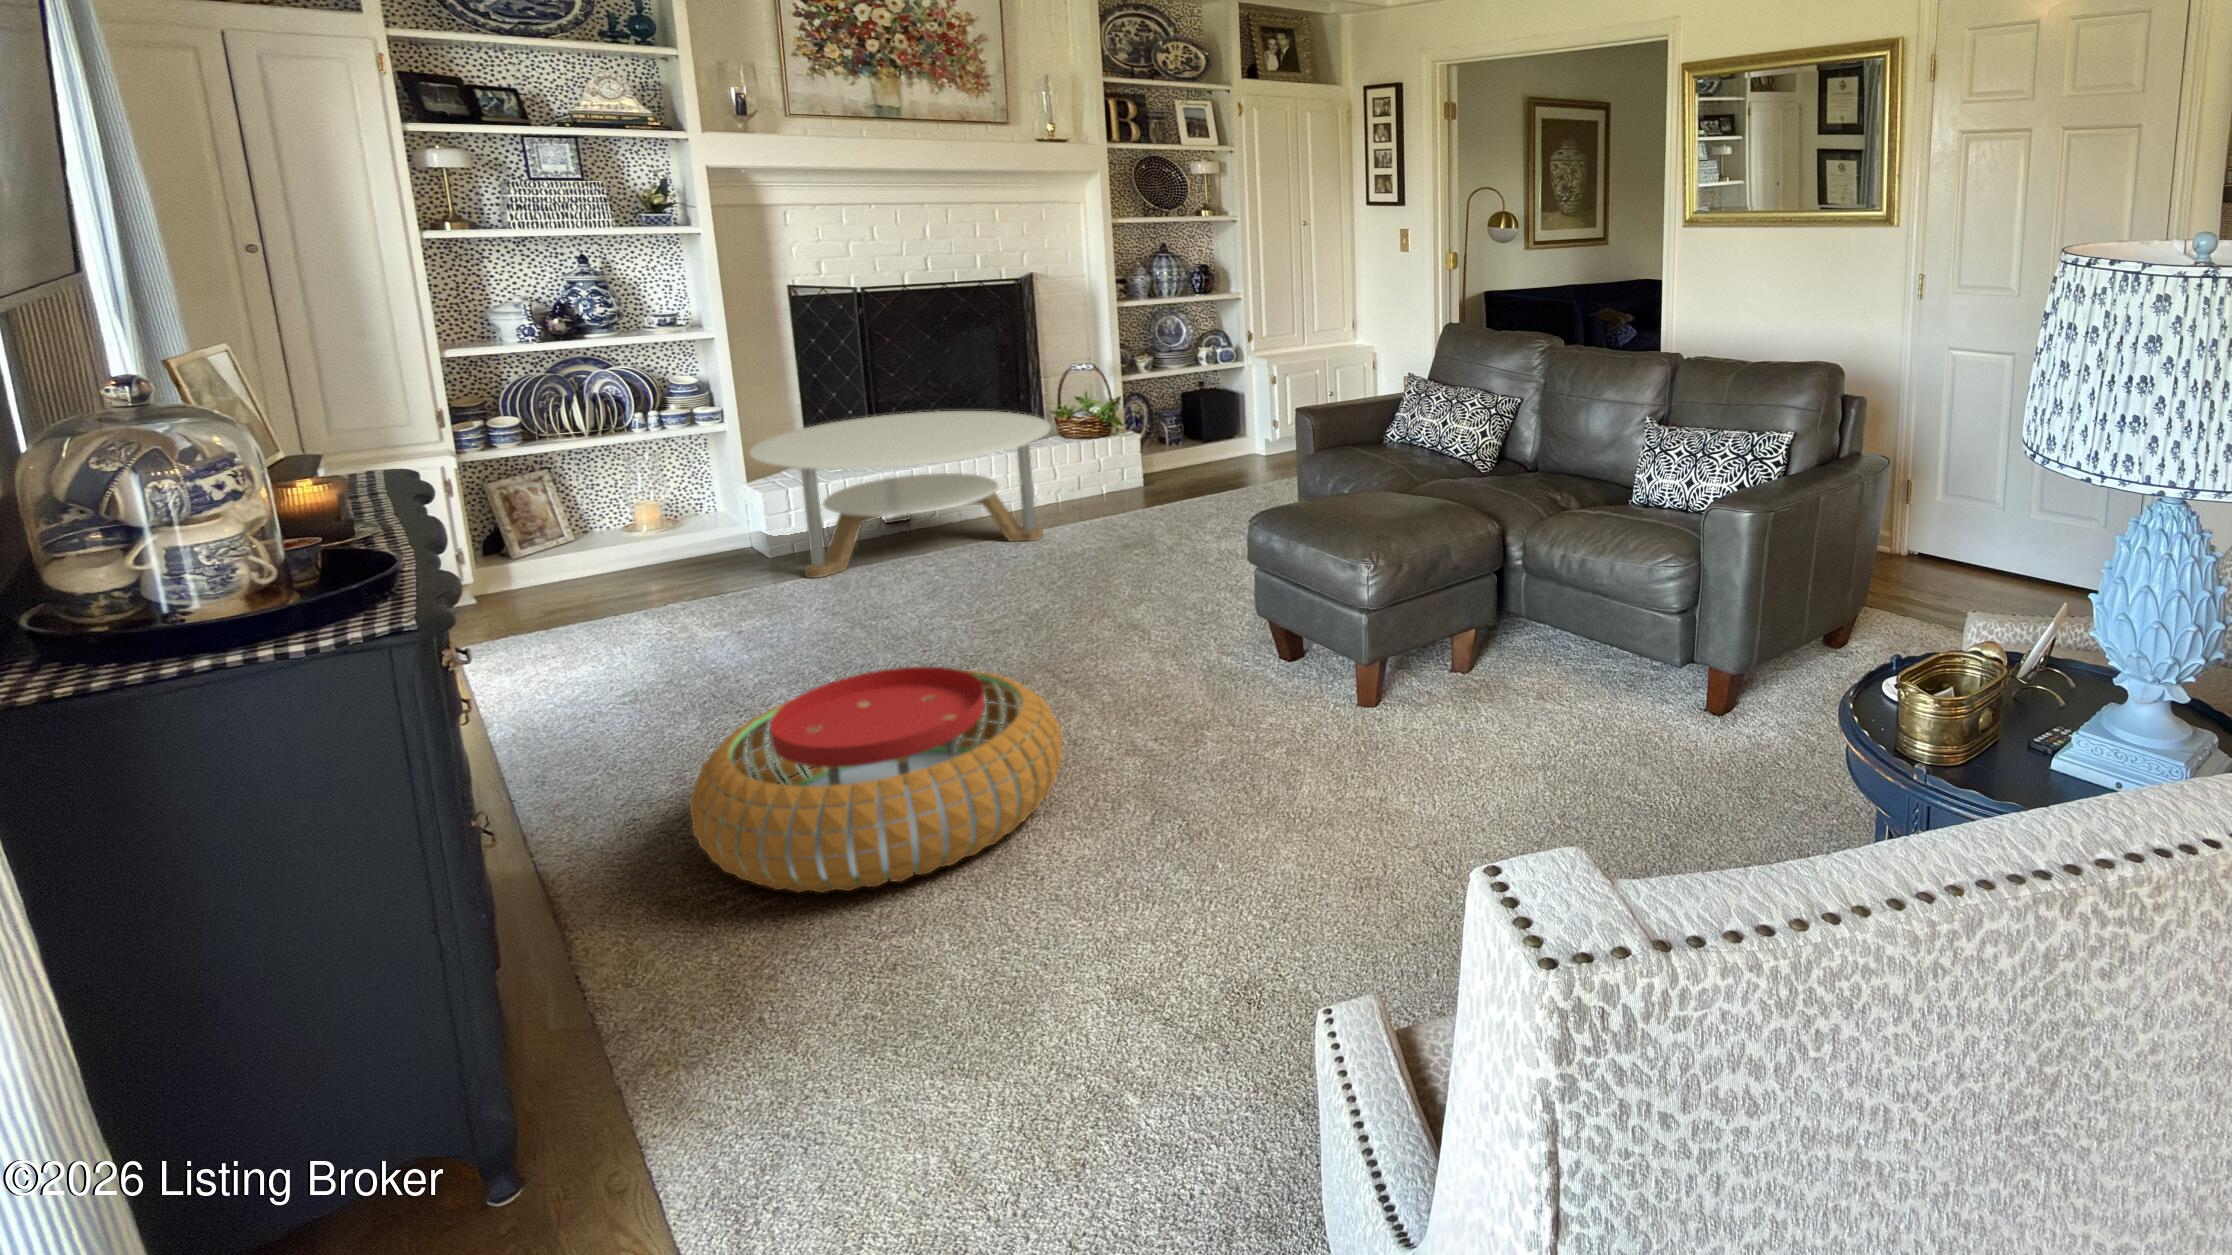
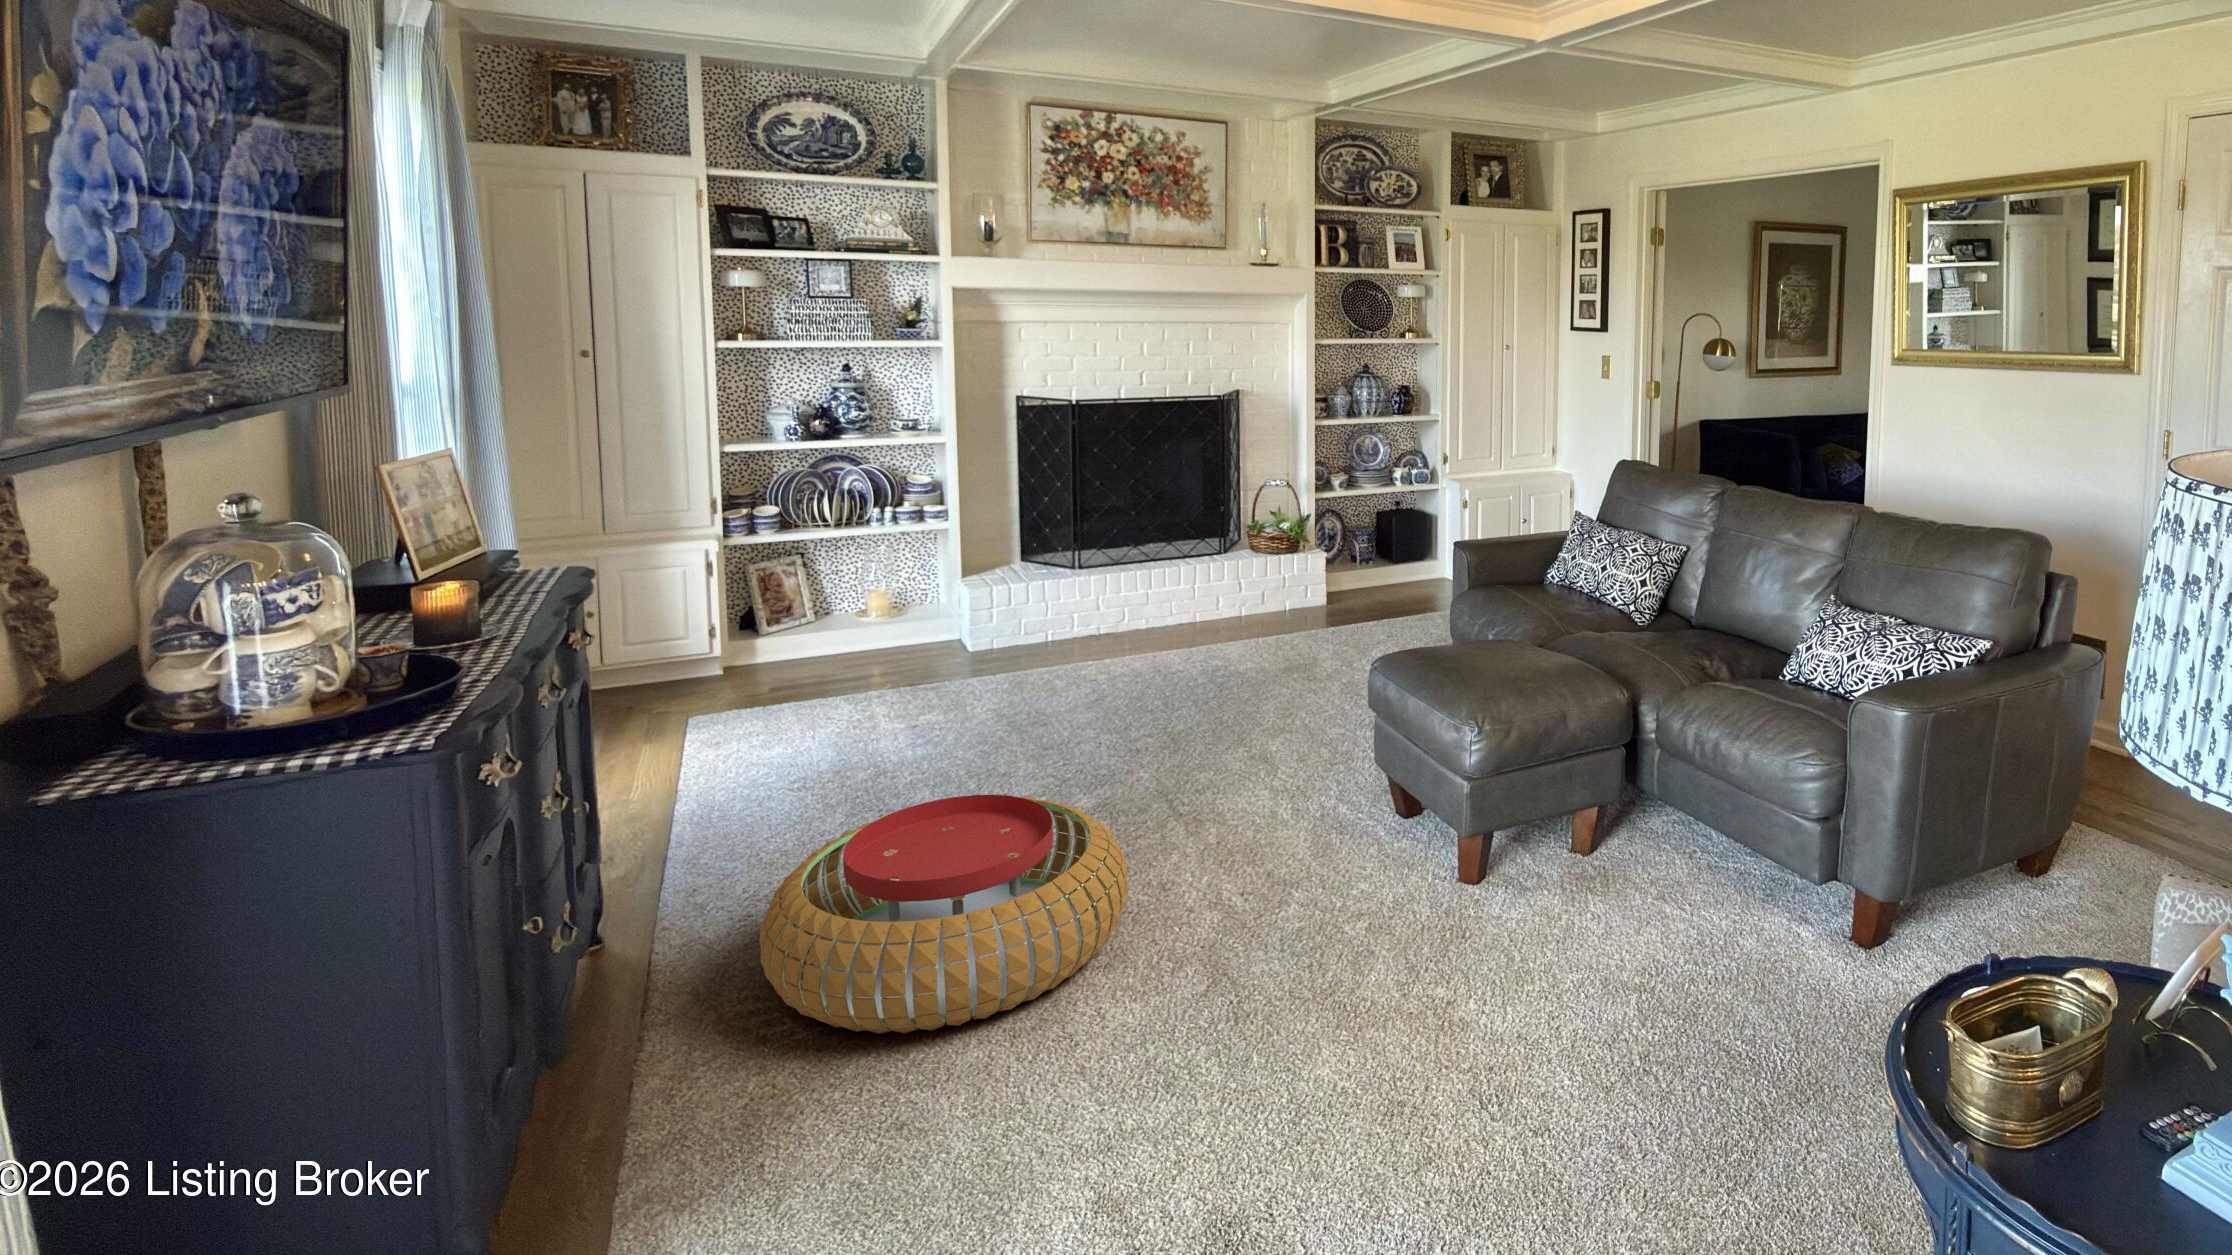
round table: present [750,411,1051,578] -> none [959,520,1232,677]

